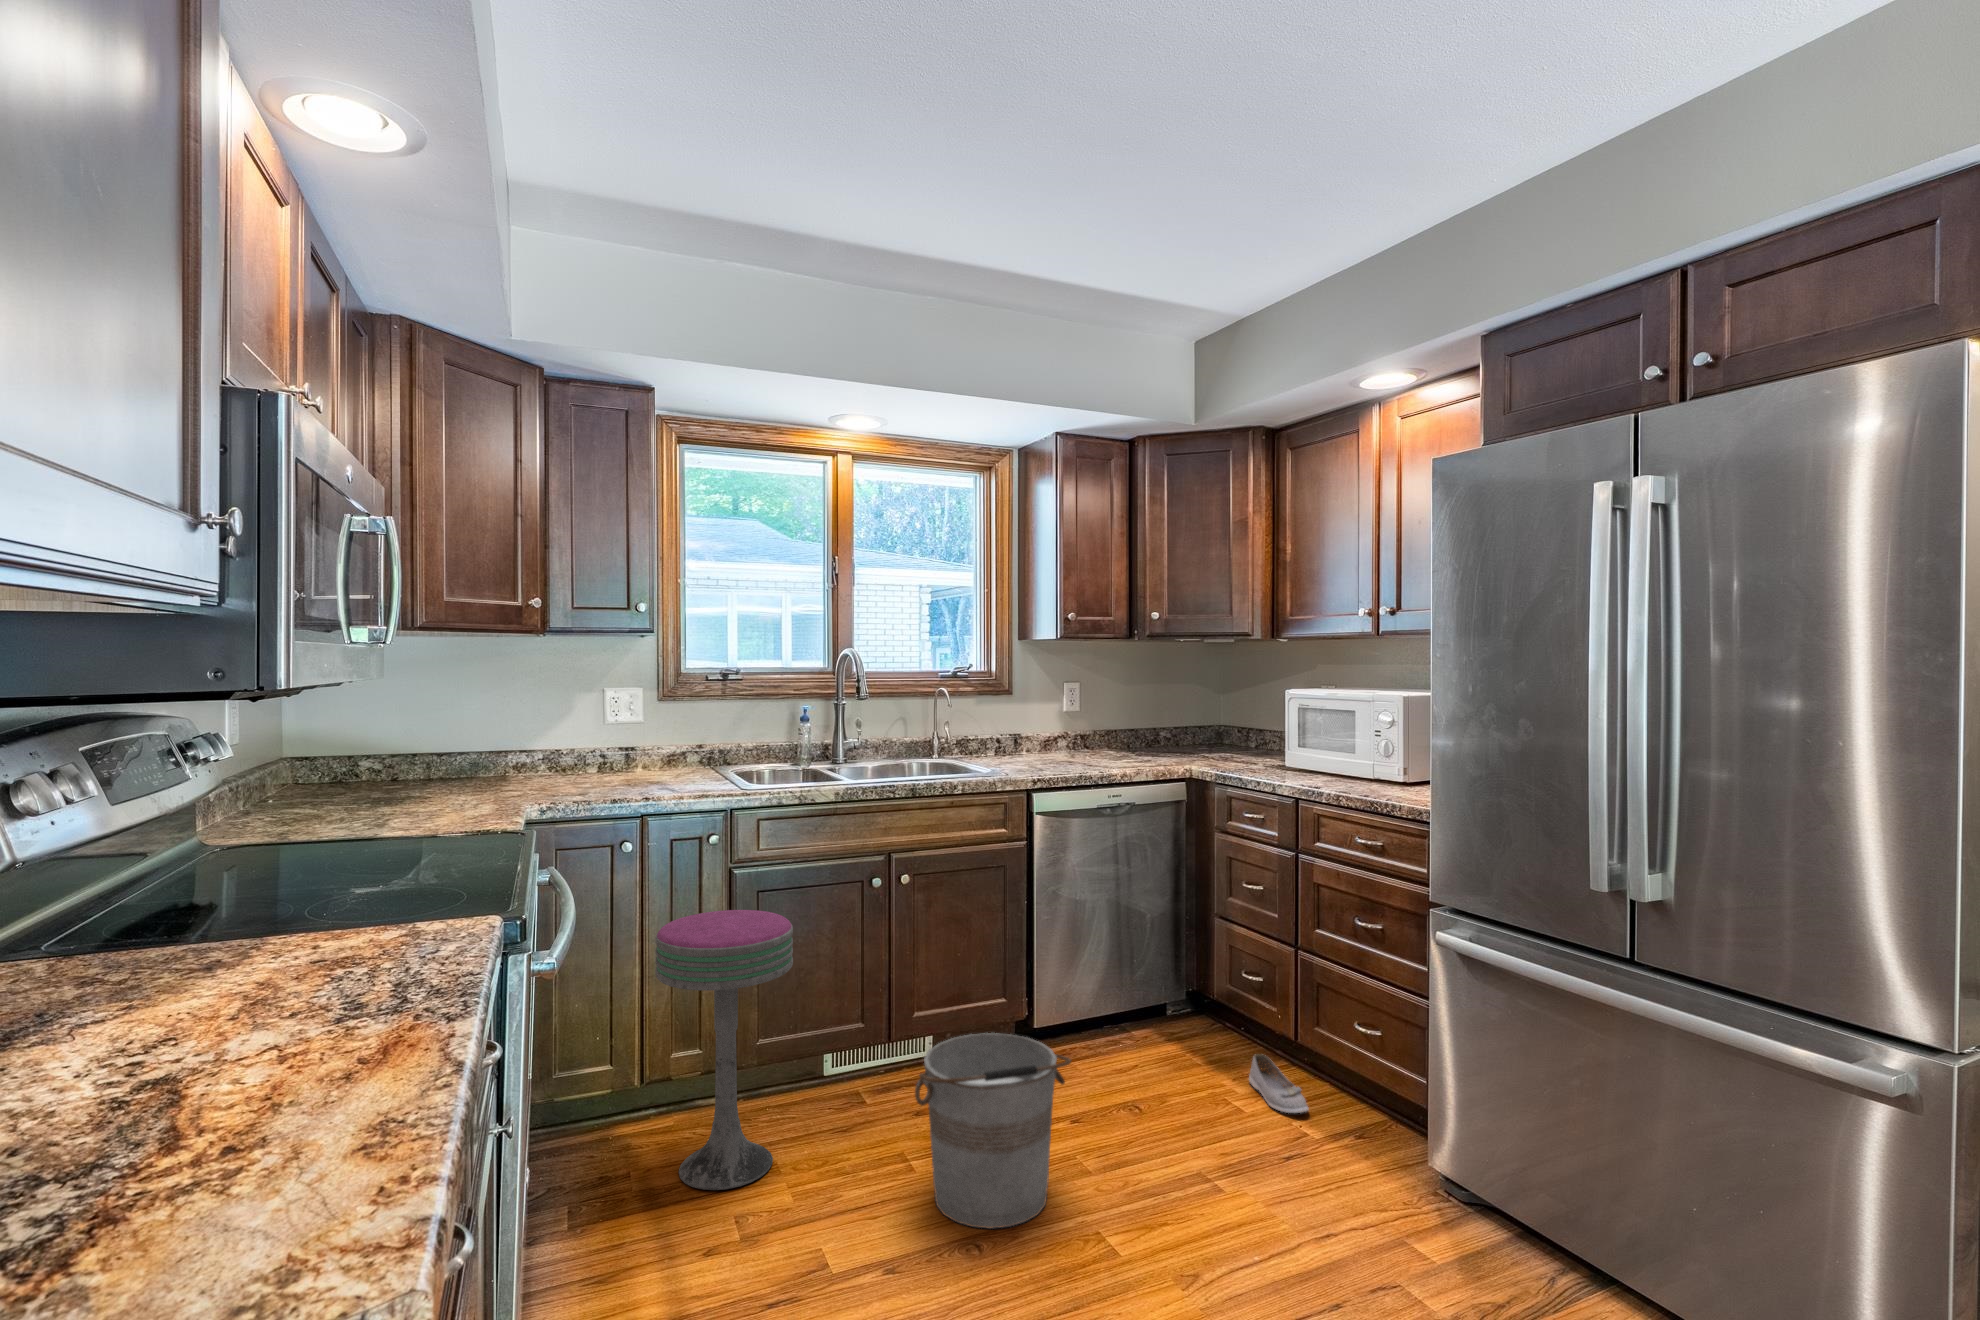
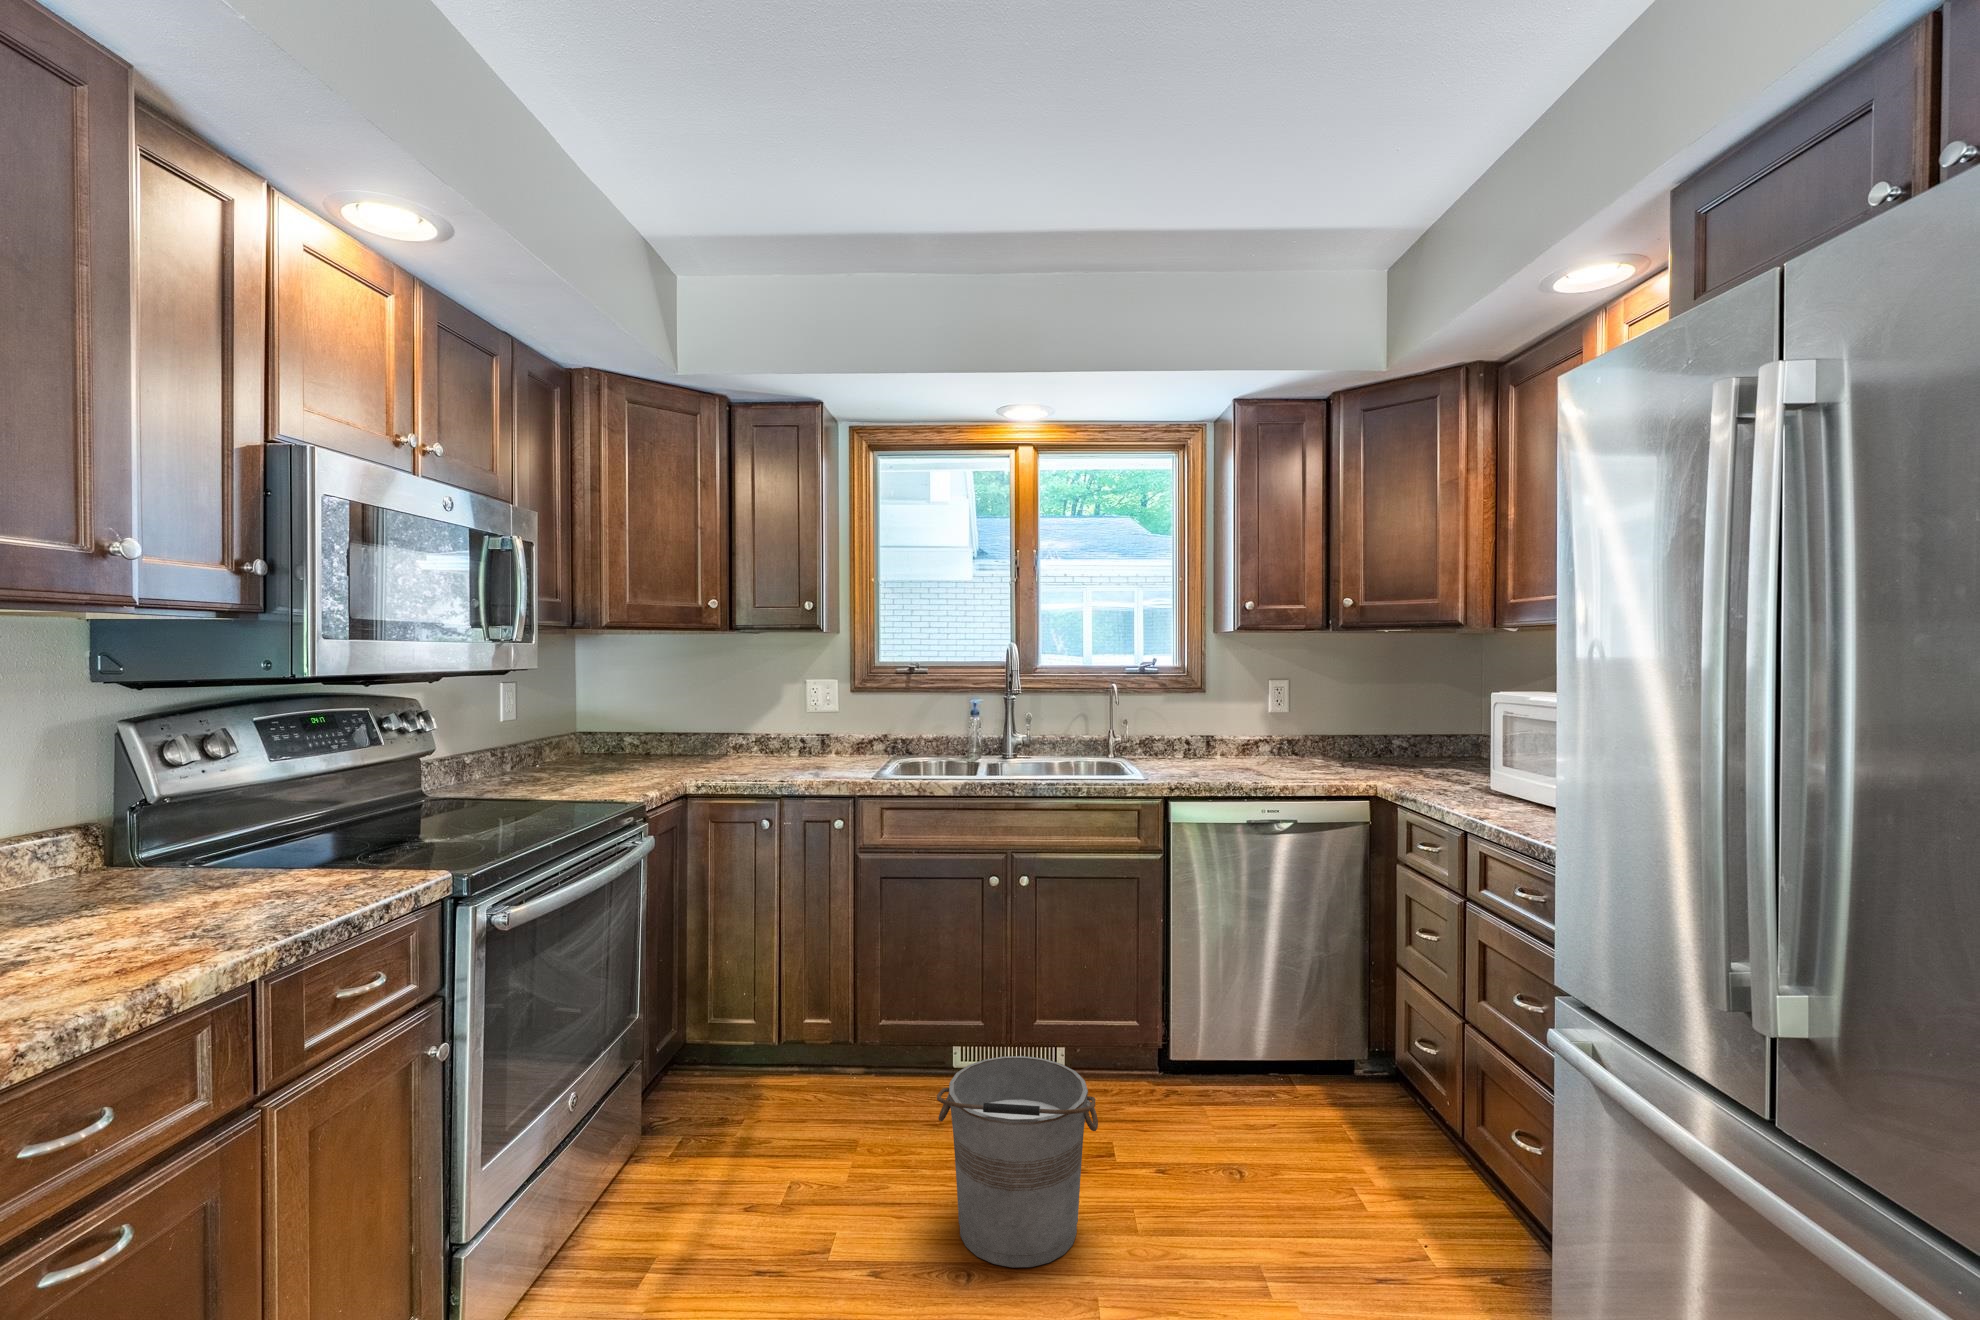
bar stool: present [655,910,793,1190] -> none [749,896,875,1155]
shoe: present [1249,1054,1309,1113] -> none [1396,1140,1449,1227]

